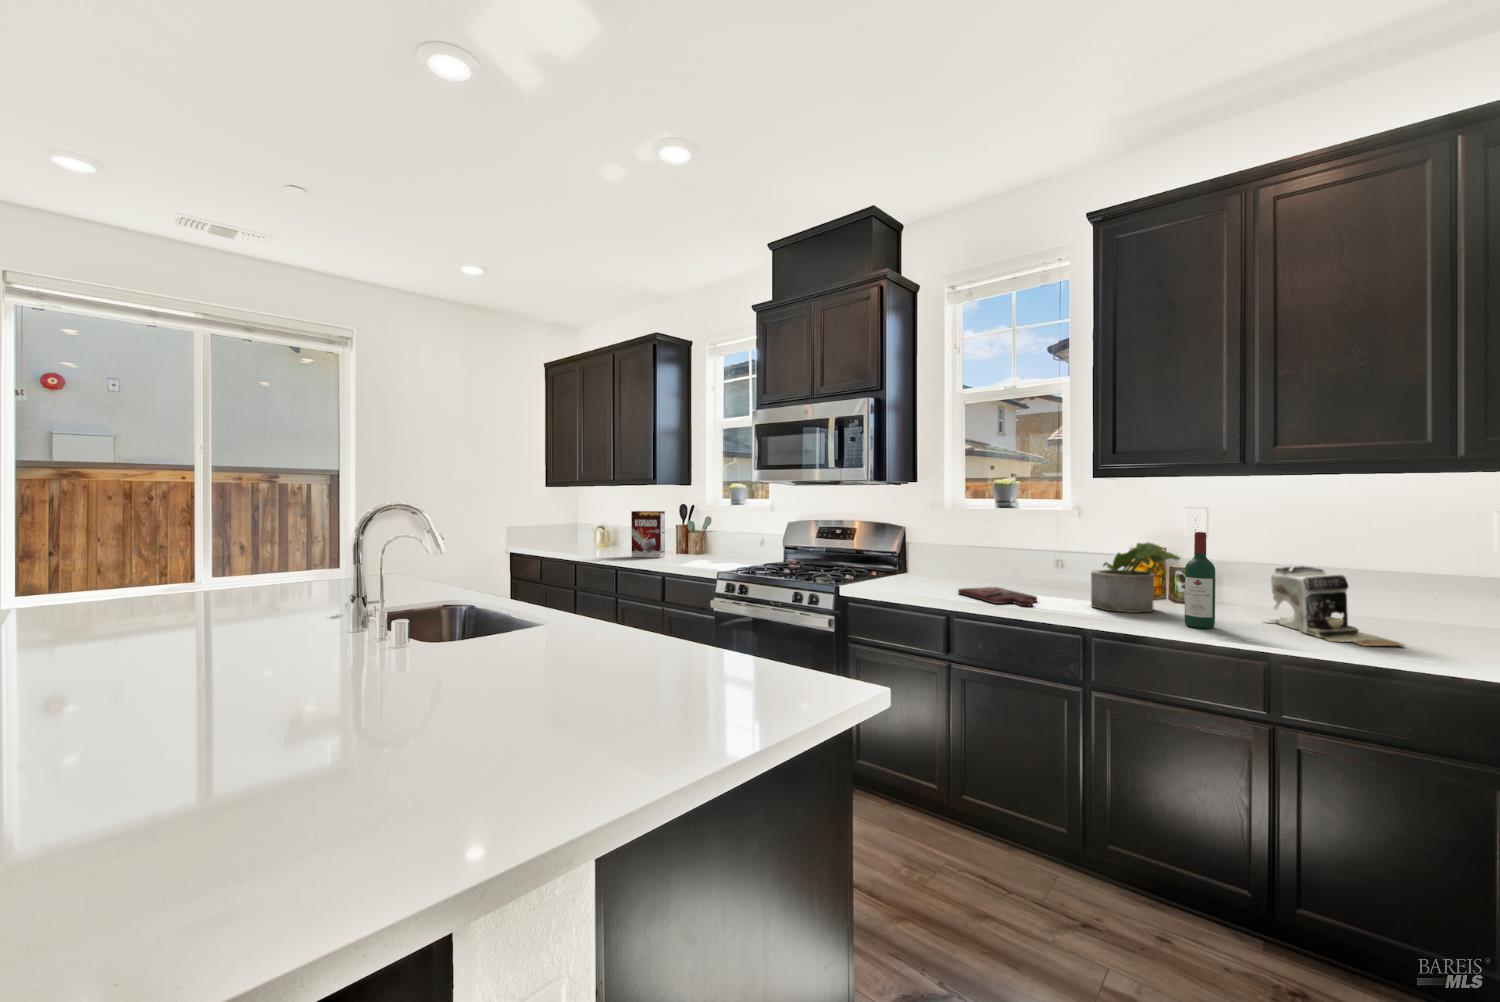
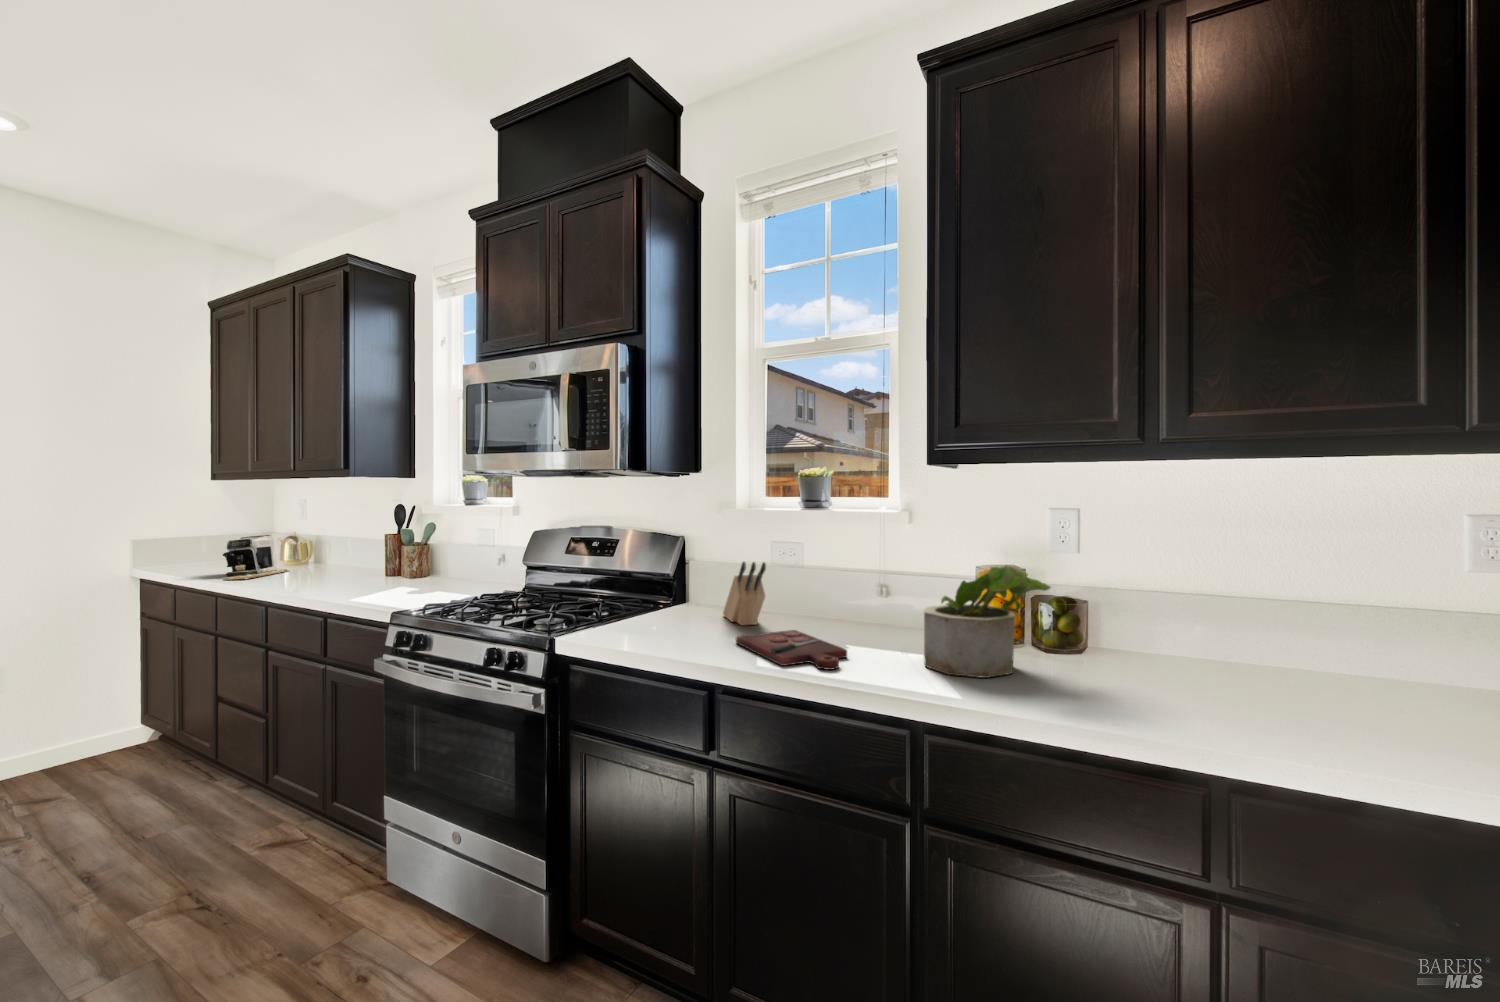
cereal box: present [631,511,665,558] -> none [305,515,360,583]
wine bottle: present [1185,532,1215,628] -> none [1065,551,1112,714]
knife block: none [939,542,974,585] -> present [723,562,766,625]
coffee maker: present [1264,566,1404,646] -> present [223,535,290,580]

